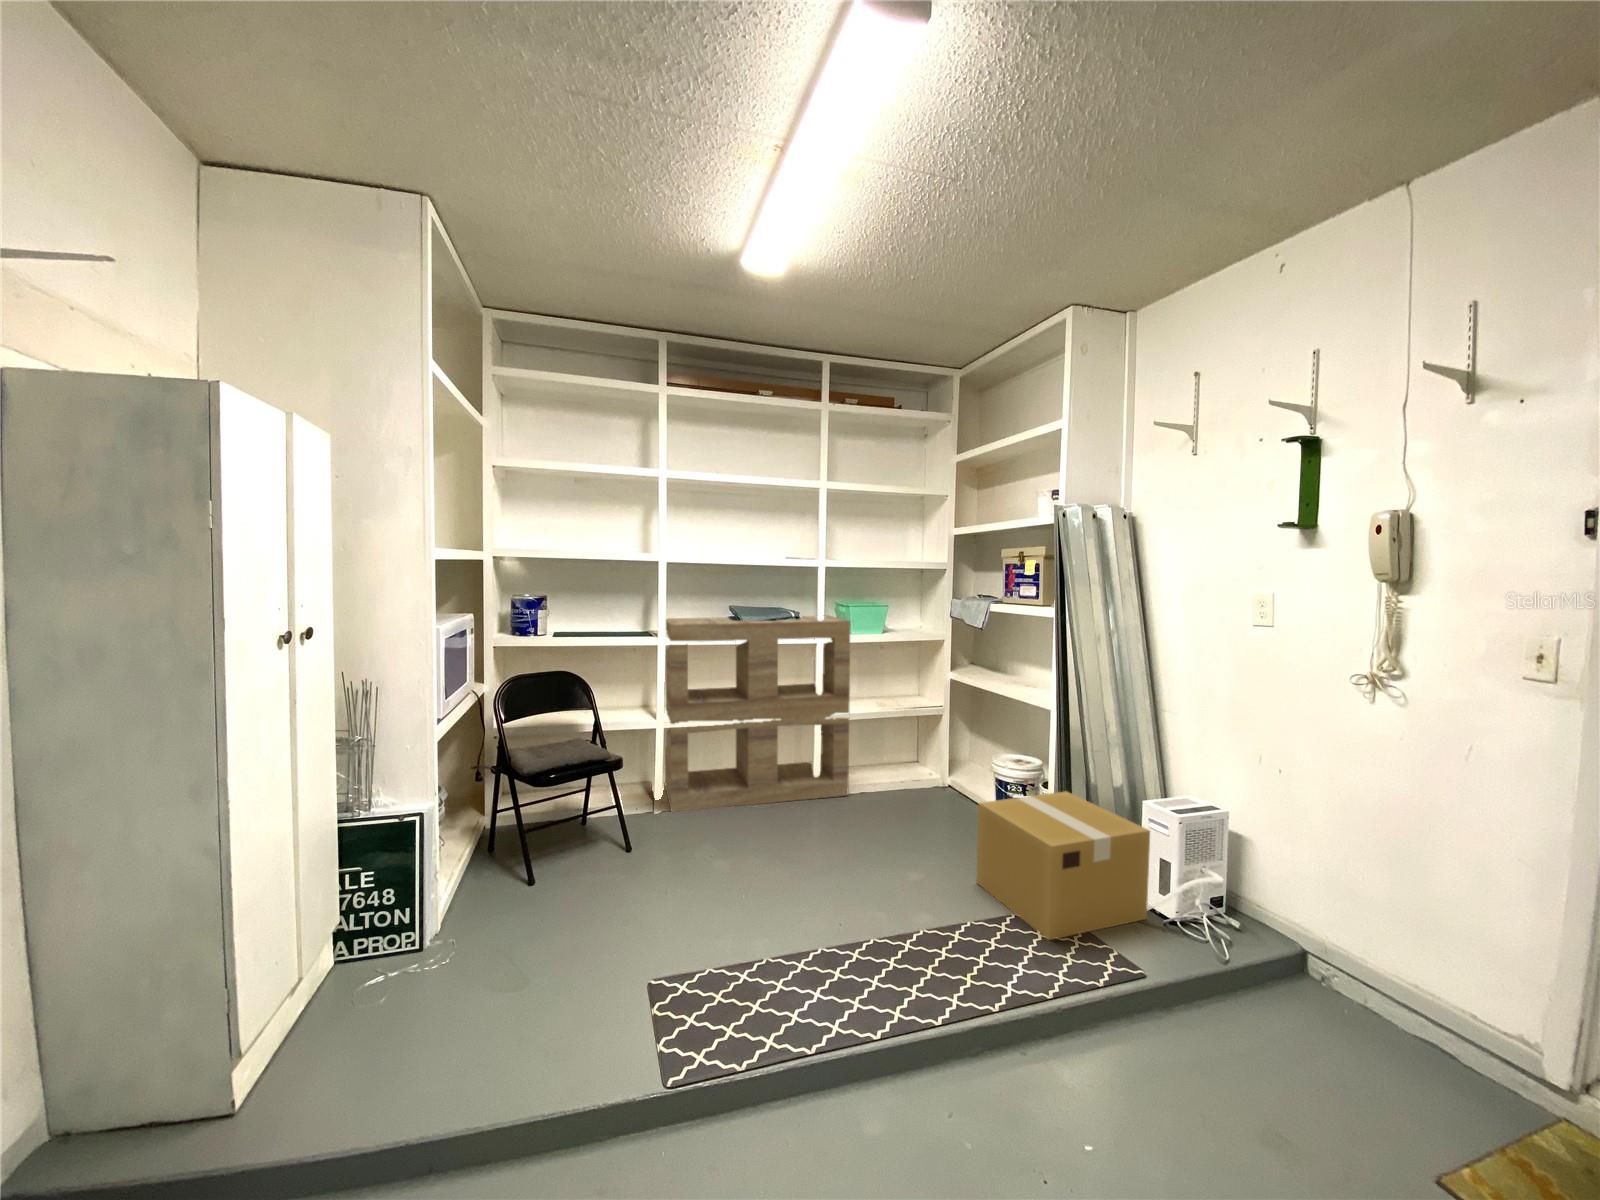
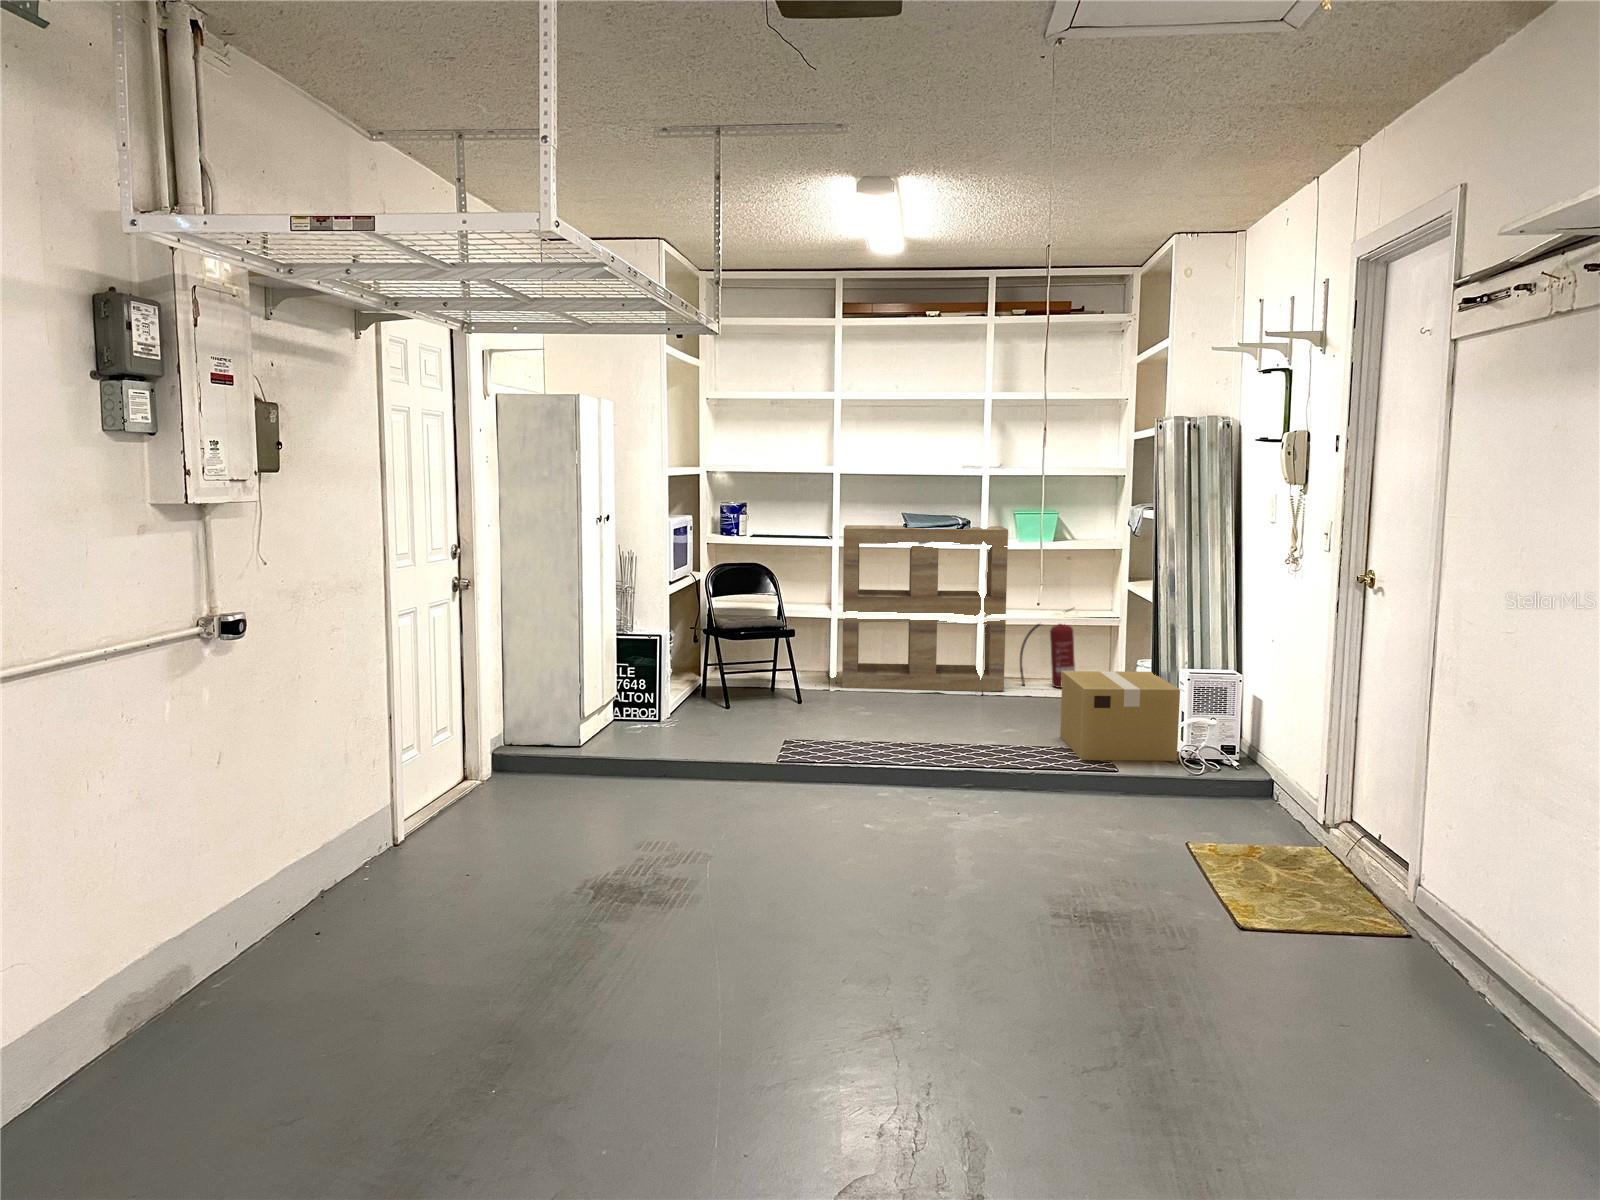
fire extinguisher: none [855,697,913,782] -> present [1020,608,1075,688]

